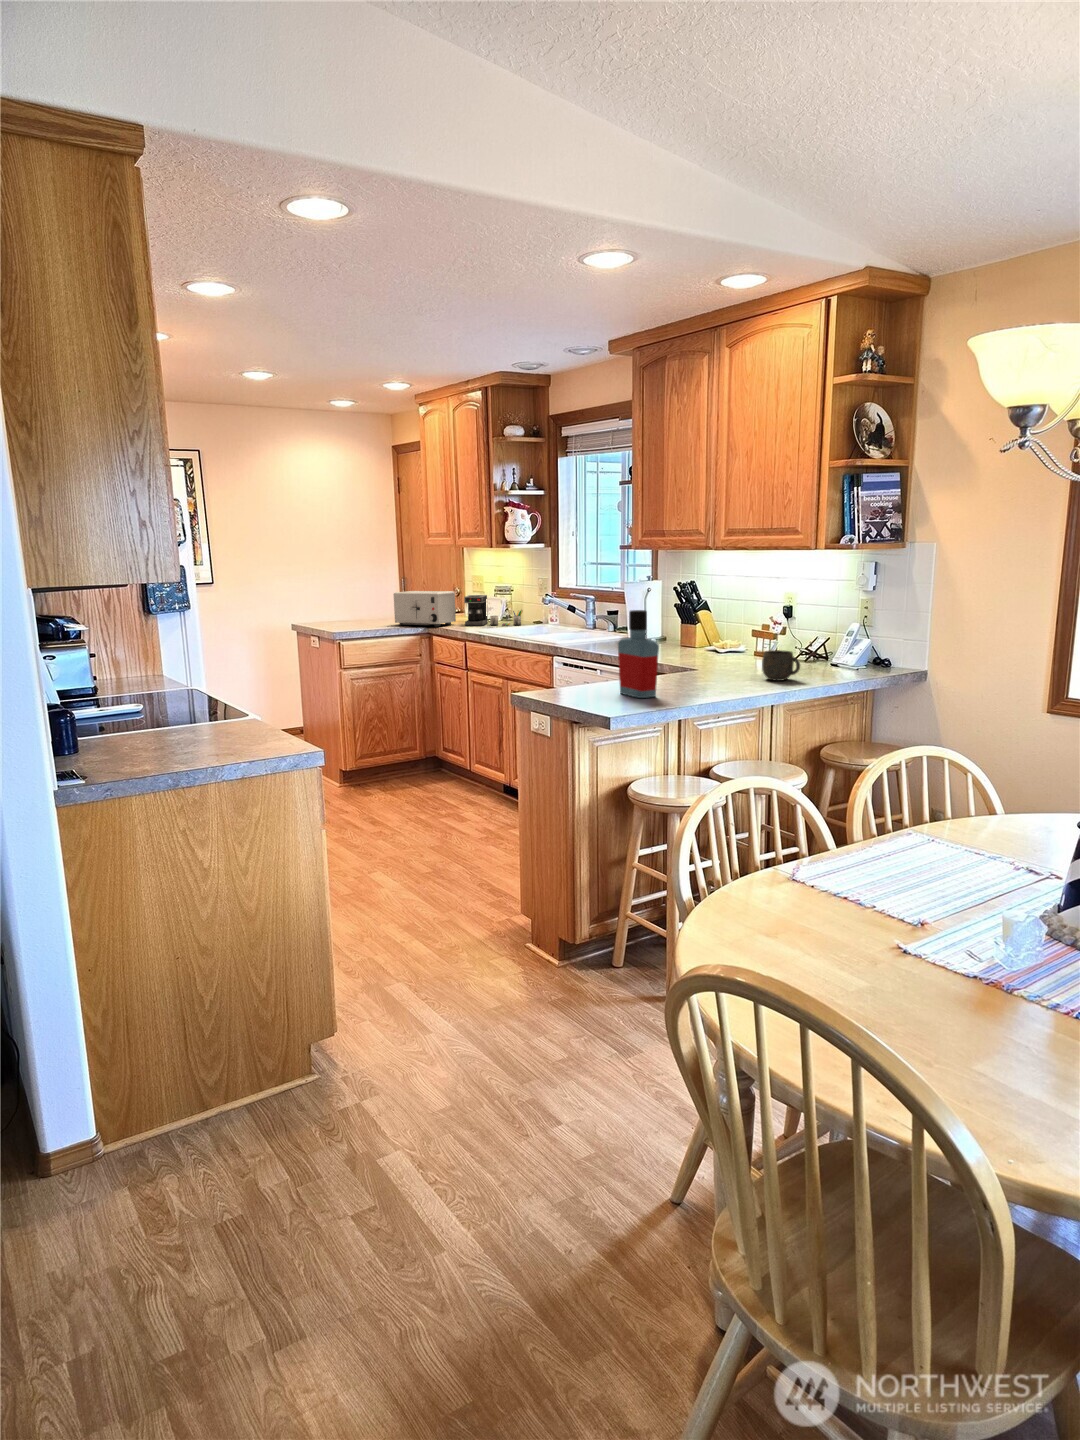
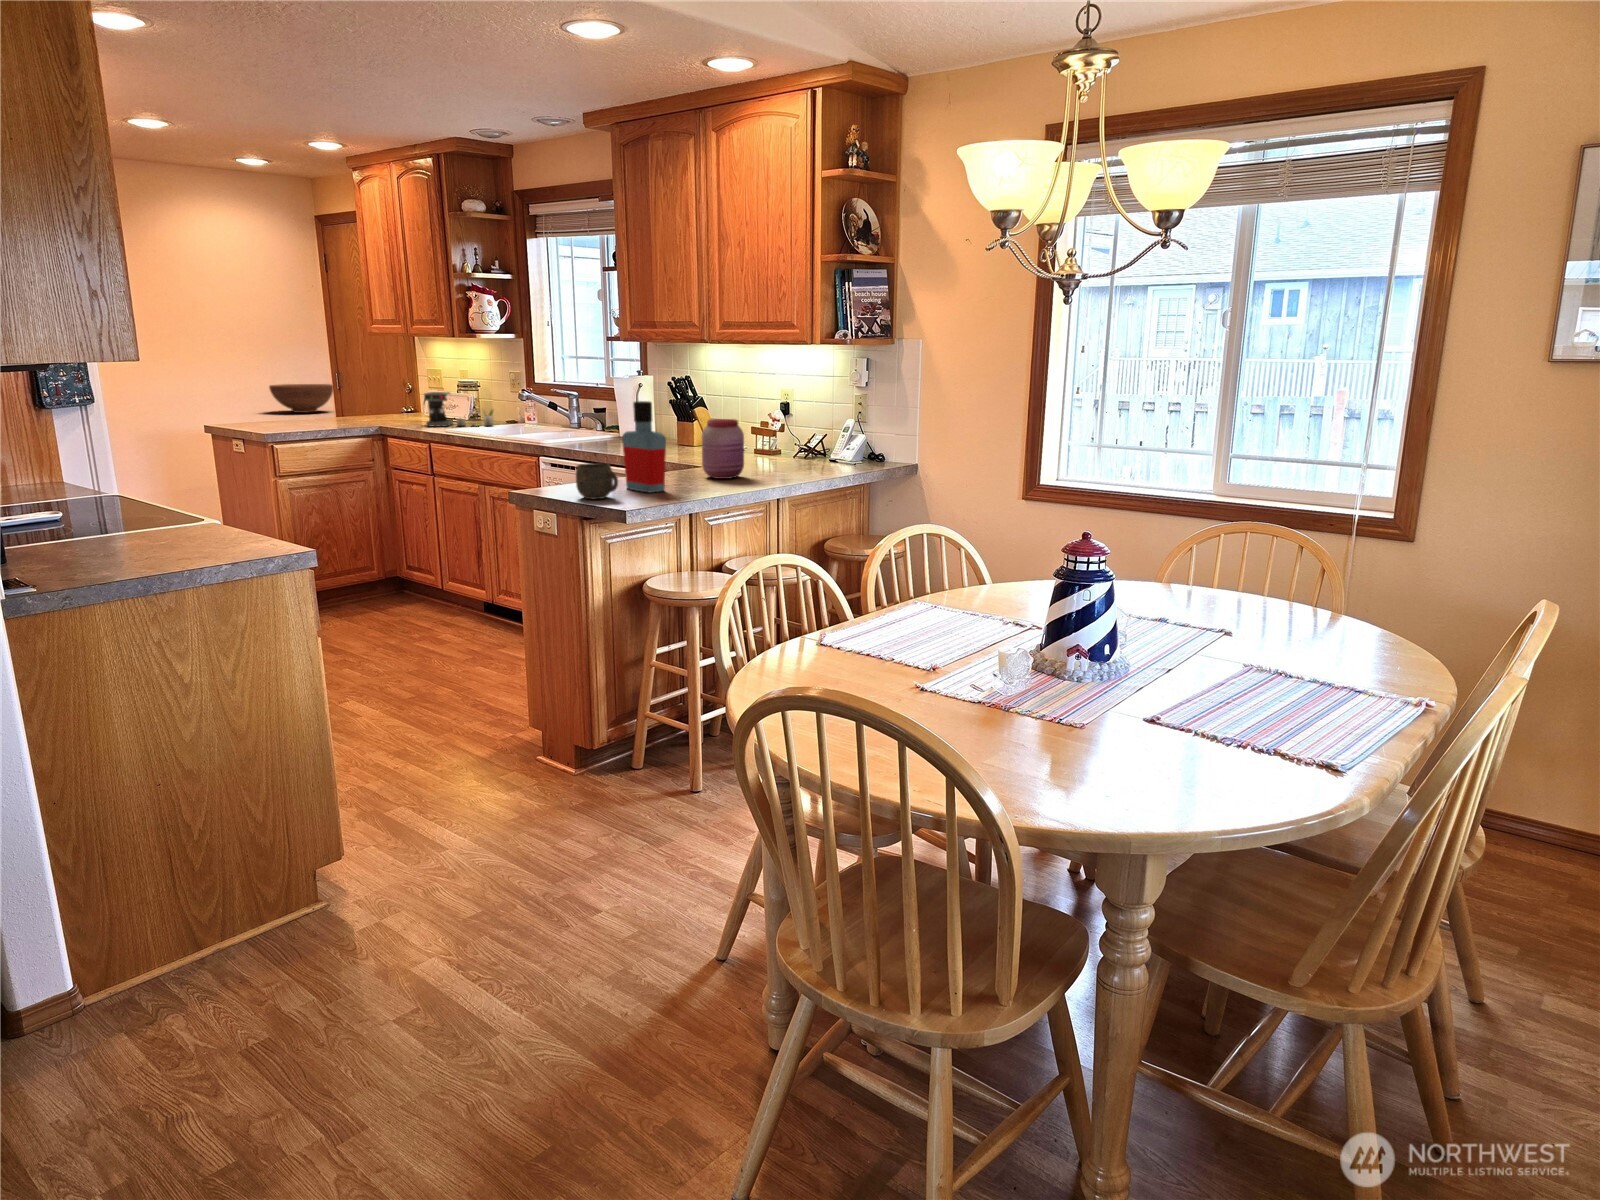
fruit bowl: none [349,588,398,612] -> present [269,384,333,413]
toaster: present [394,591,456,626] -> none [335,386,414,428]
jar: none [697,625,740,684] -> present [702,419,744,479]
mug: present [762,650,800,681] -> present [576,463,618,499]

